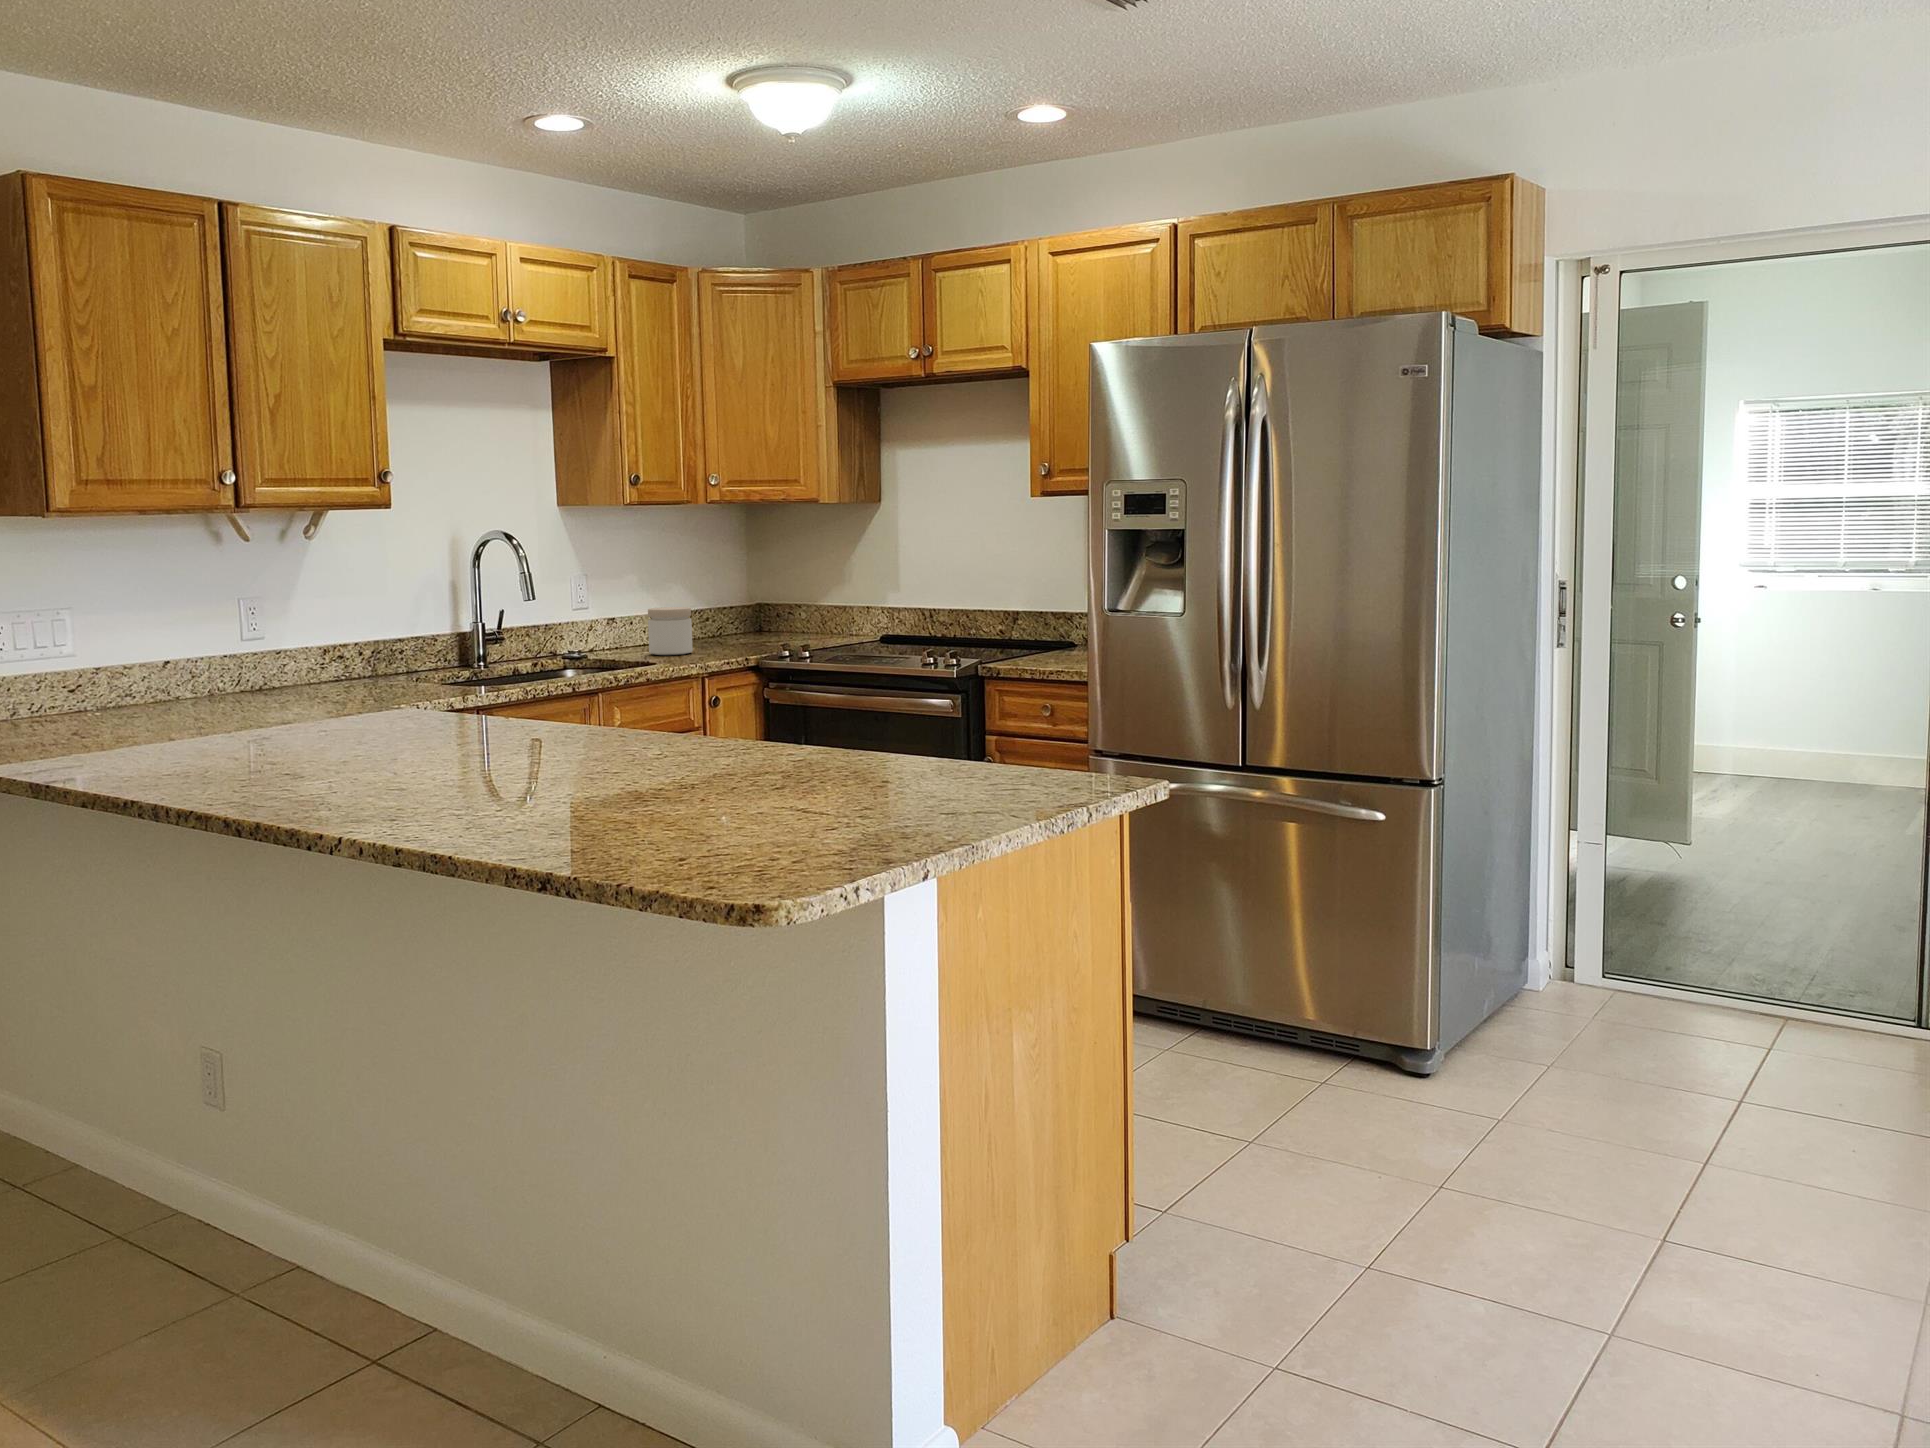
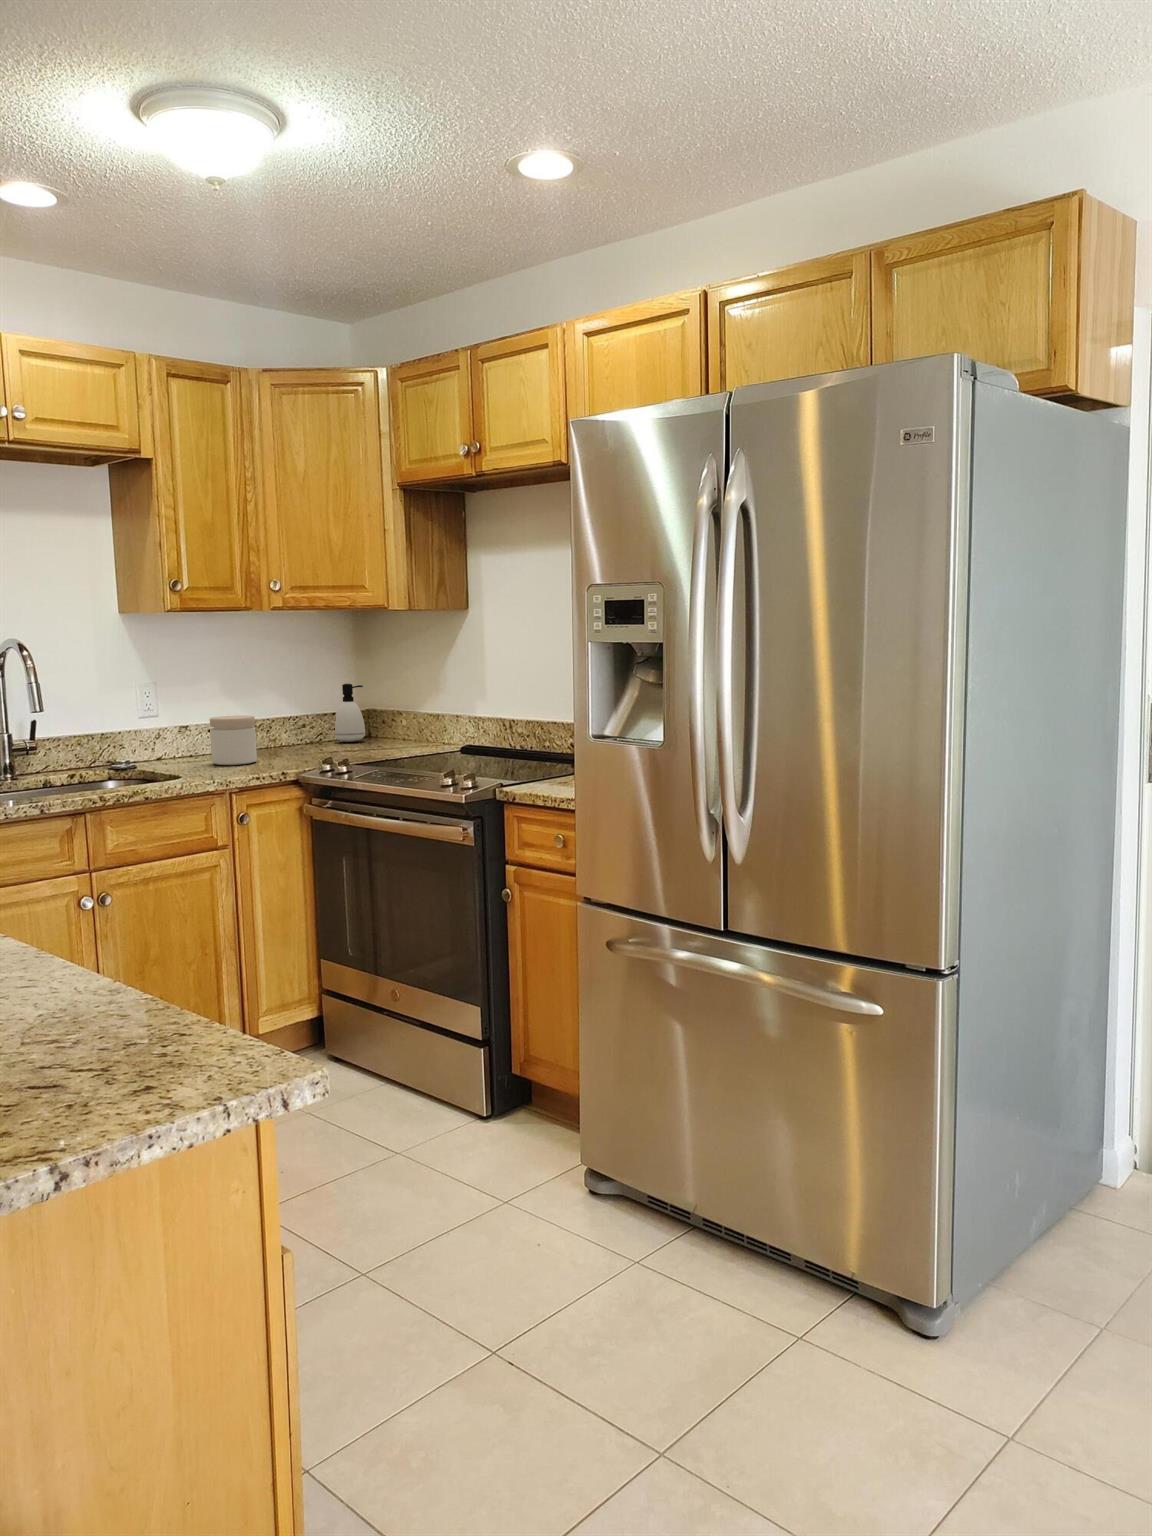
soap dispenser: none [729,577,760,636] -> present [334,684,365,742]

